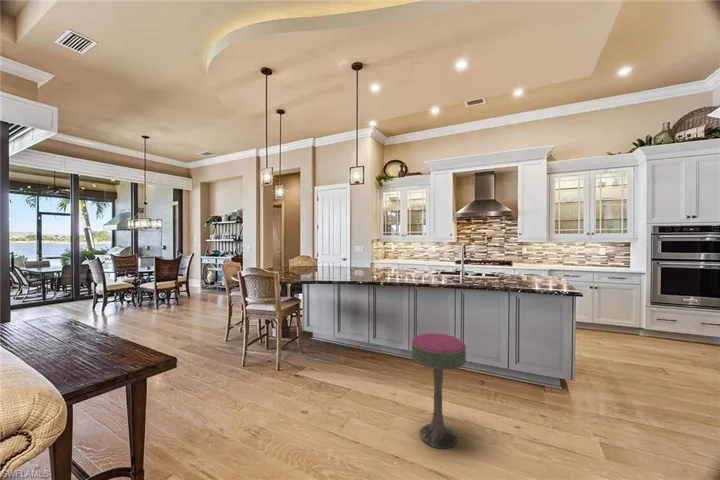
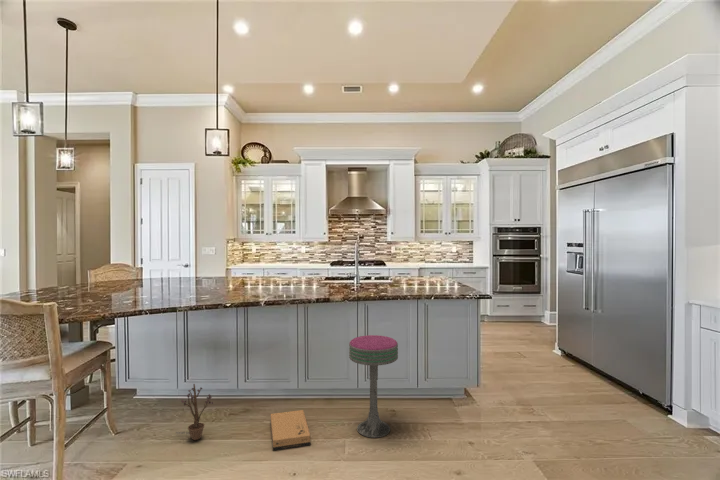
decorative plant: none [277,351,298,397] -> present [176,384,213,440]
cardboard box: none [333,390,377,433] -> present [271,410,311,451]

